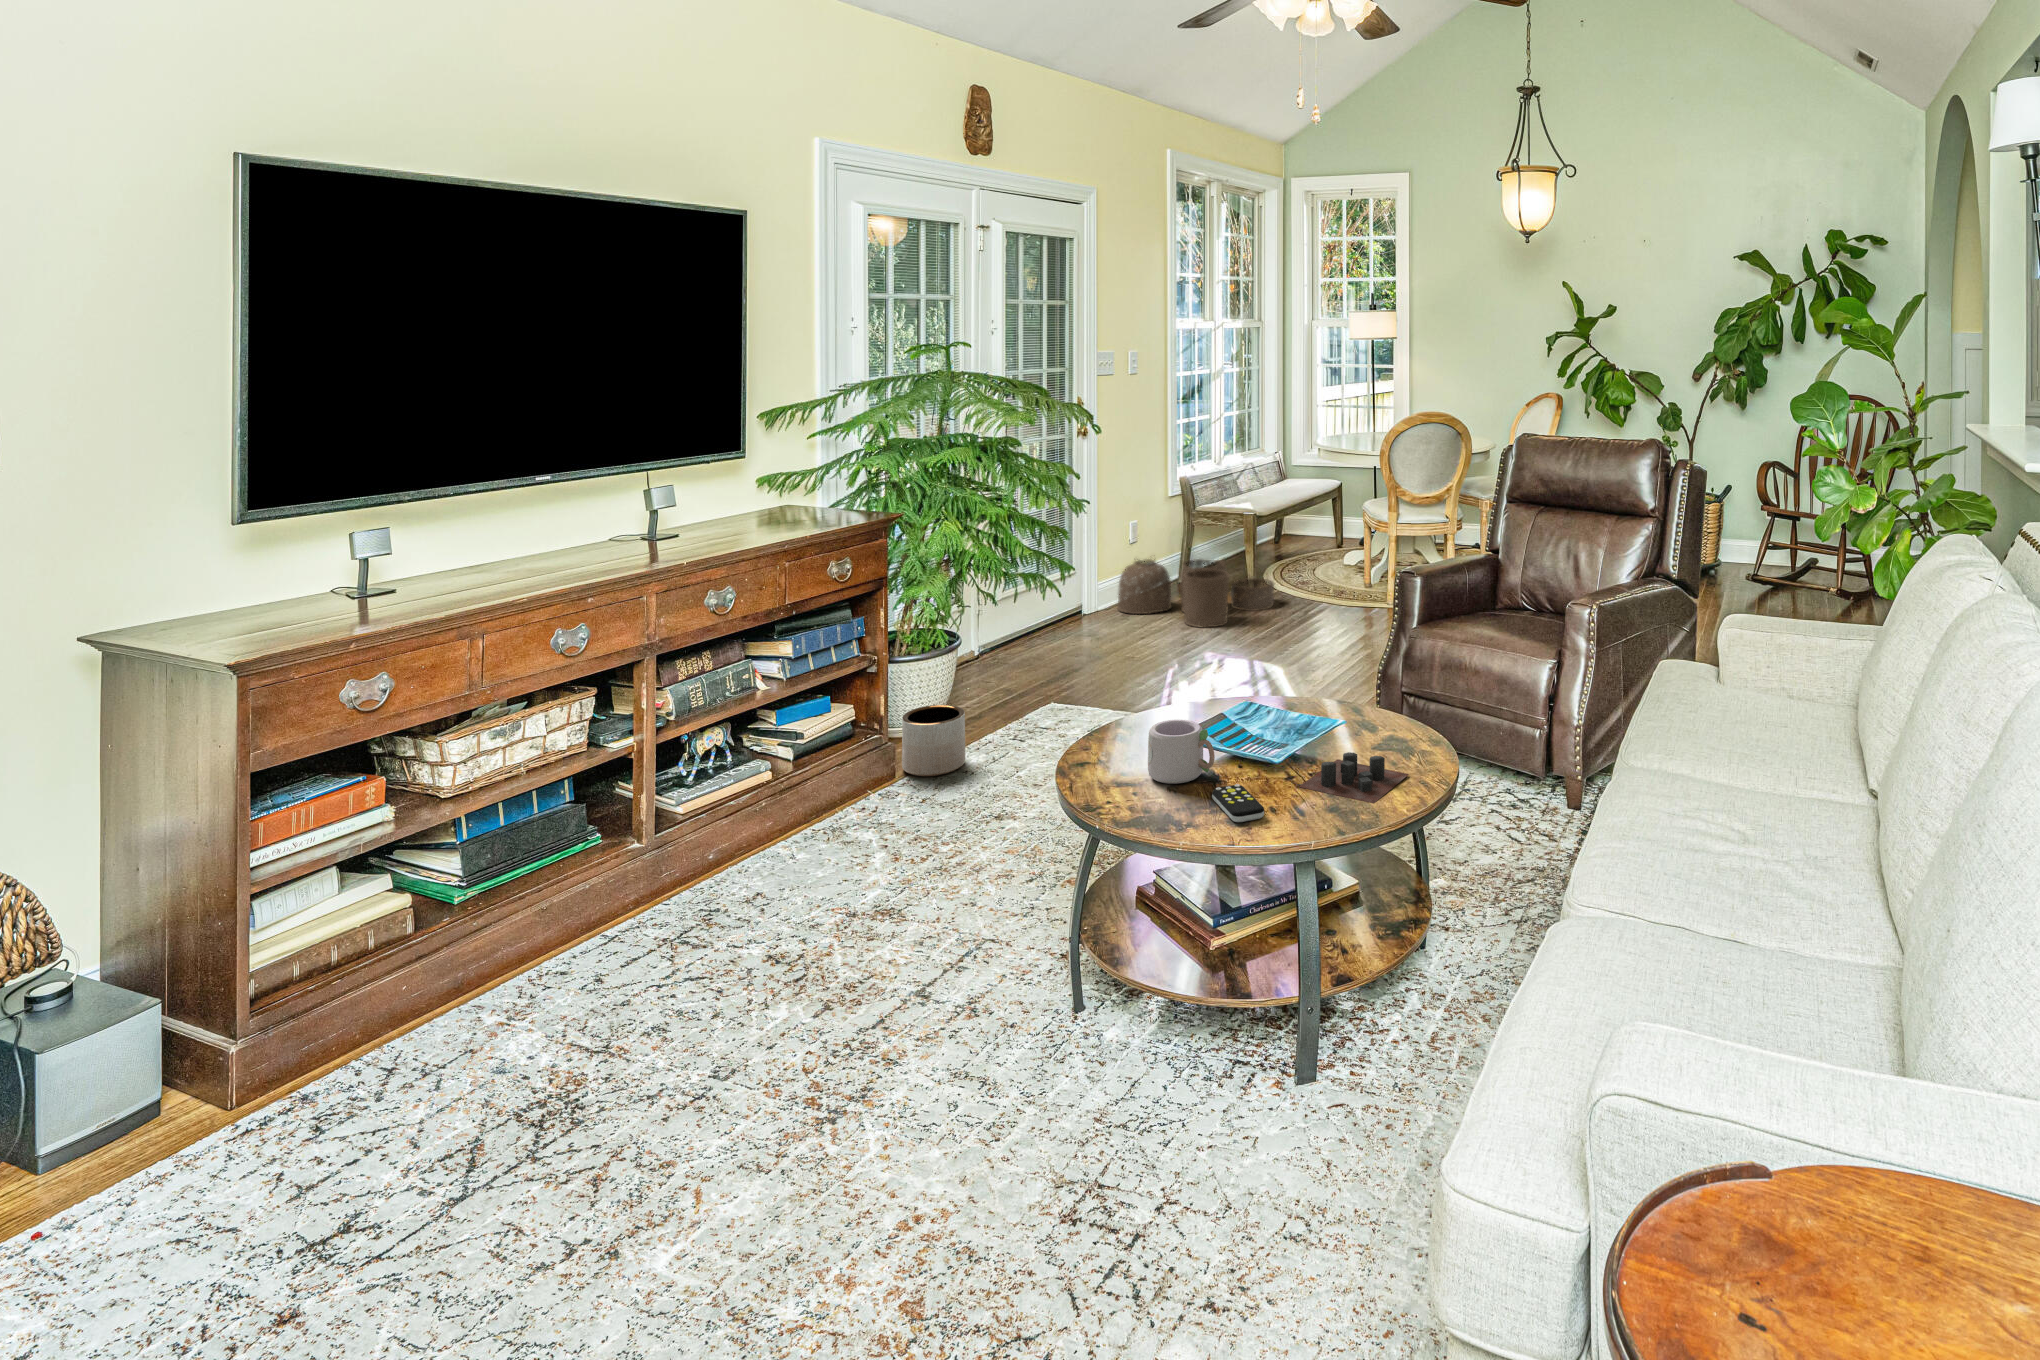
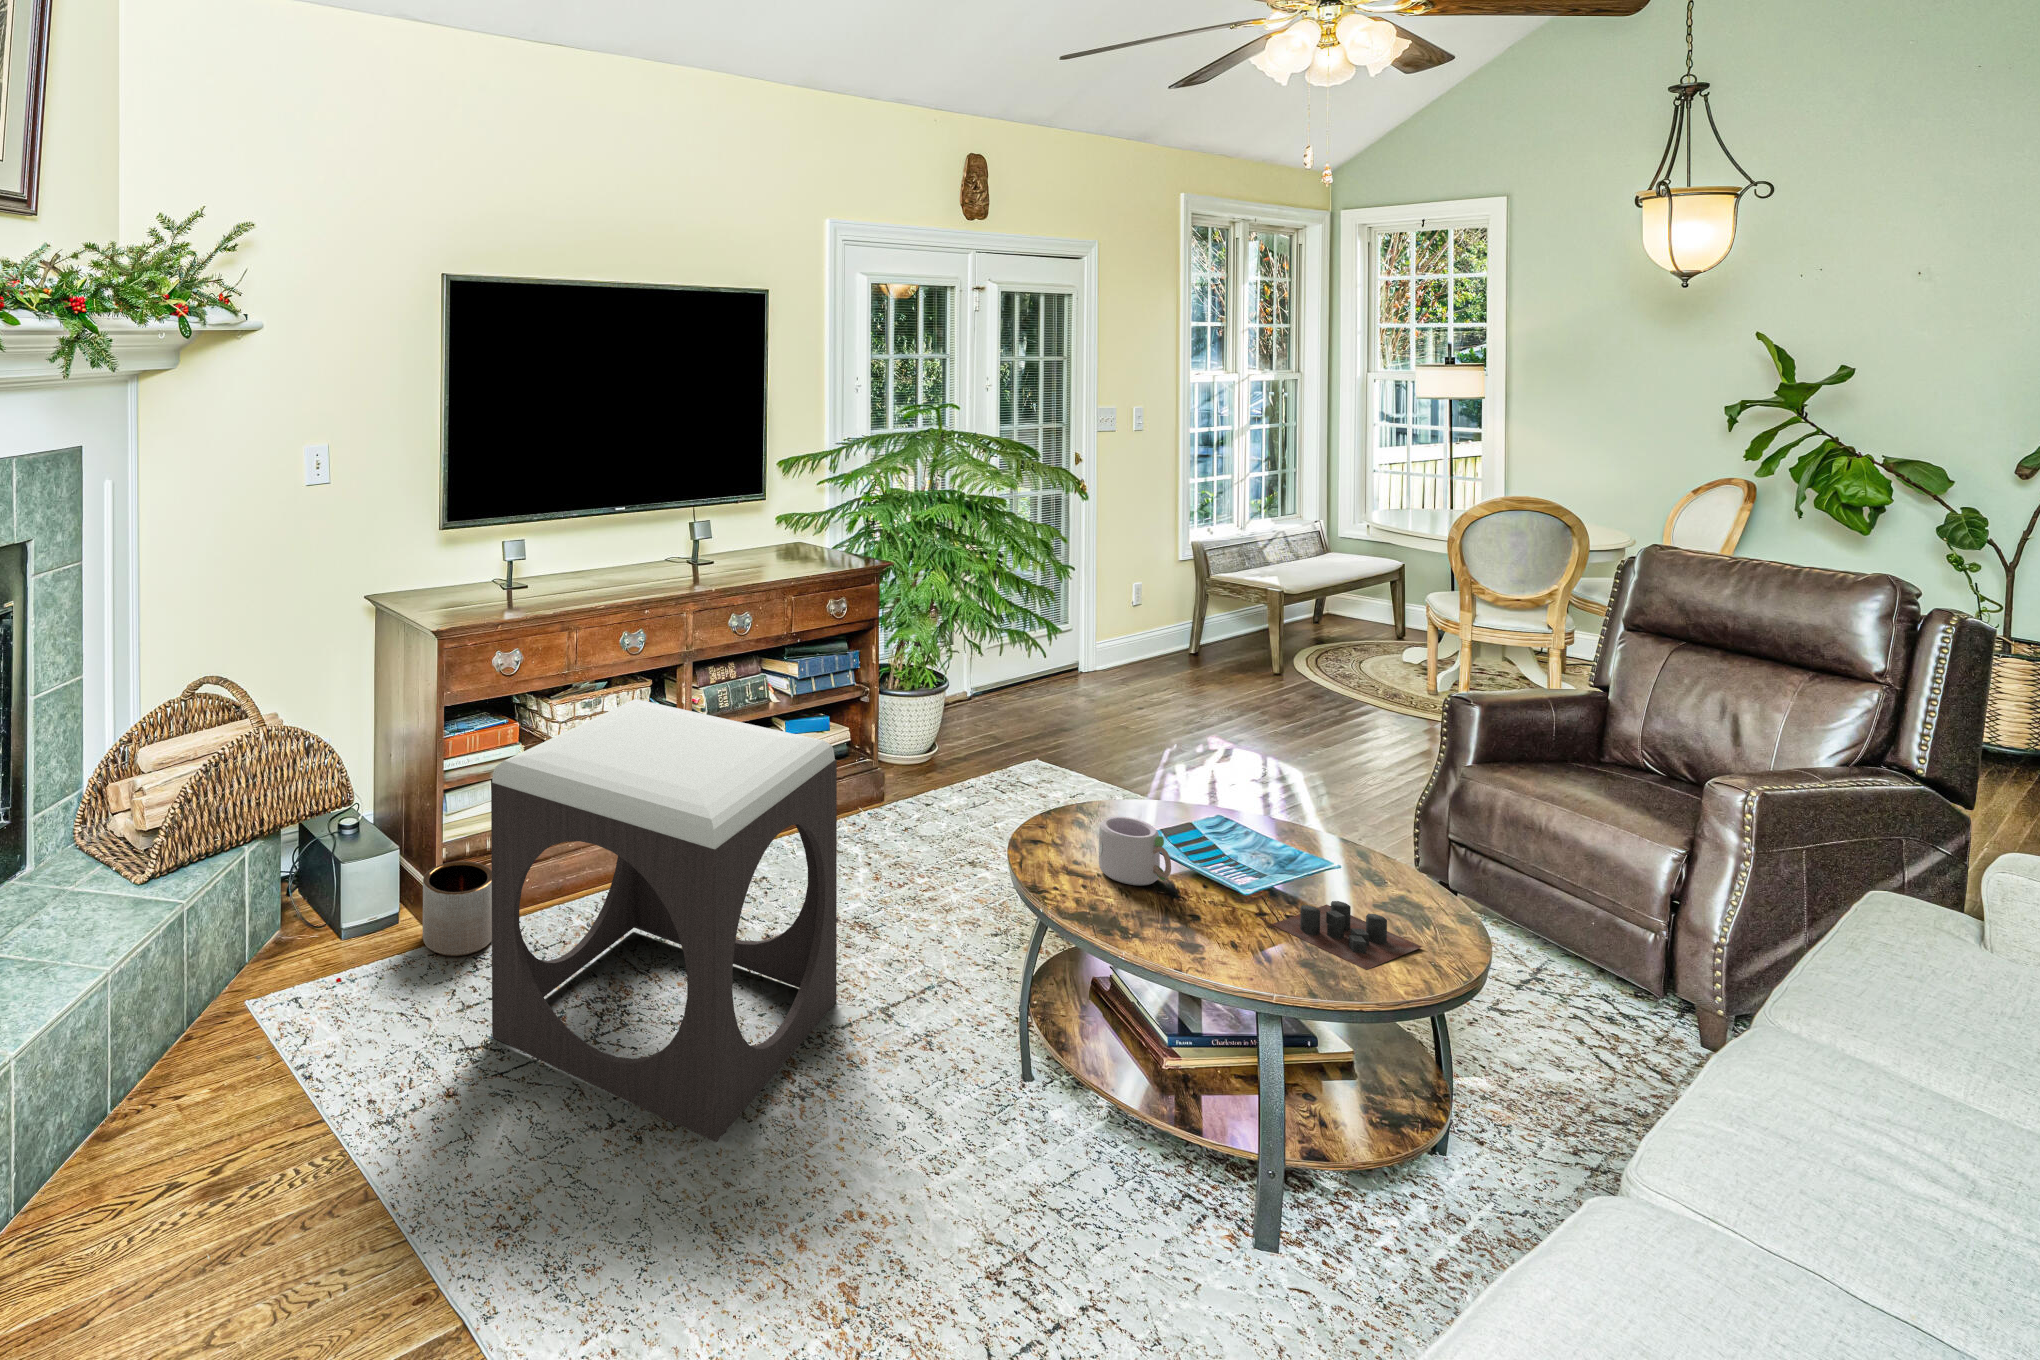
woven basket: present [1117,559,1274,627] -> none [1111,622,1297,708]
planter: present [902,705,965,776] -> present [423,861,492,956]
footstool: none [348,707,866,1217] -> present [491,699,837,1142]
remote control: present [1212,784,1264,822] -> none [1165,901,1223,948]

